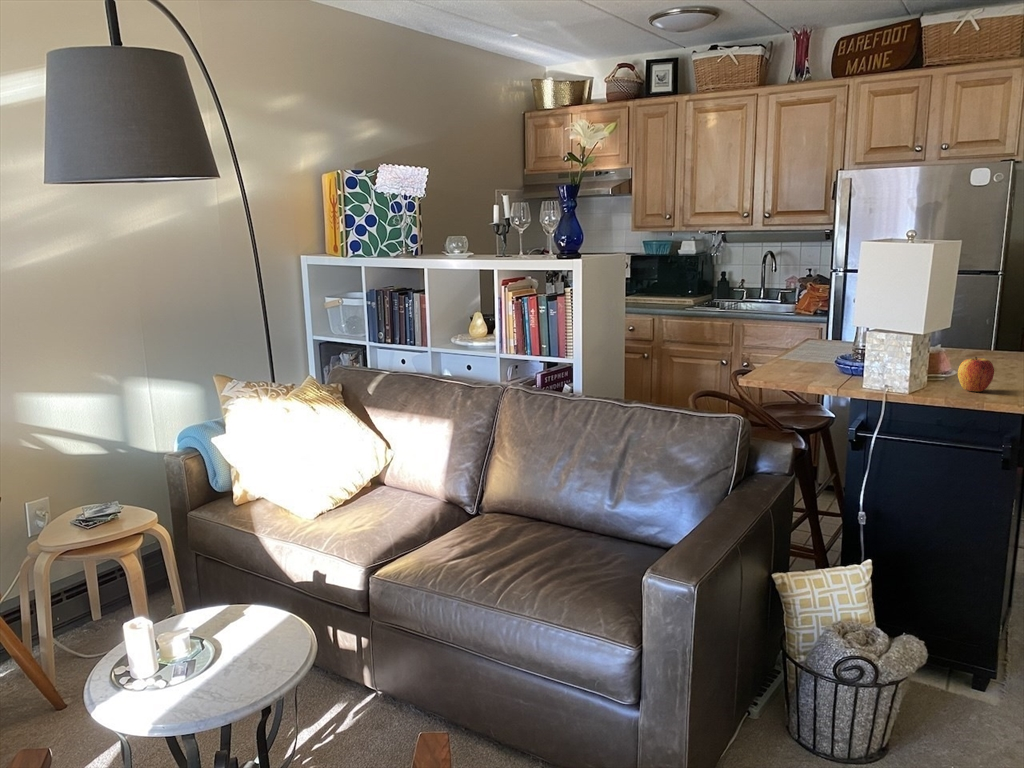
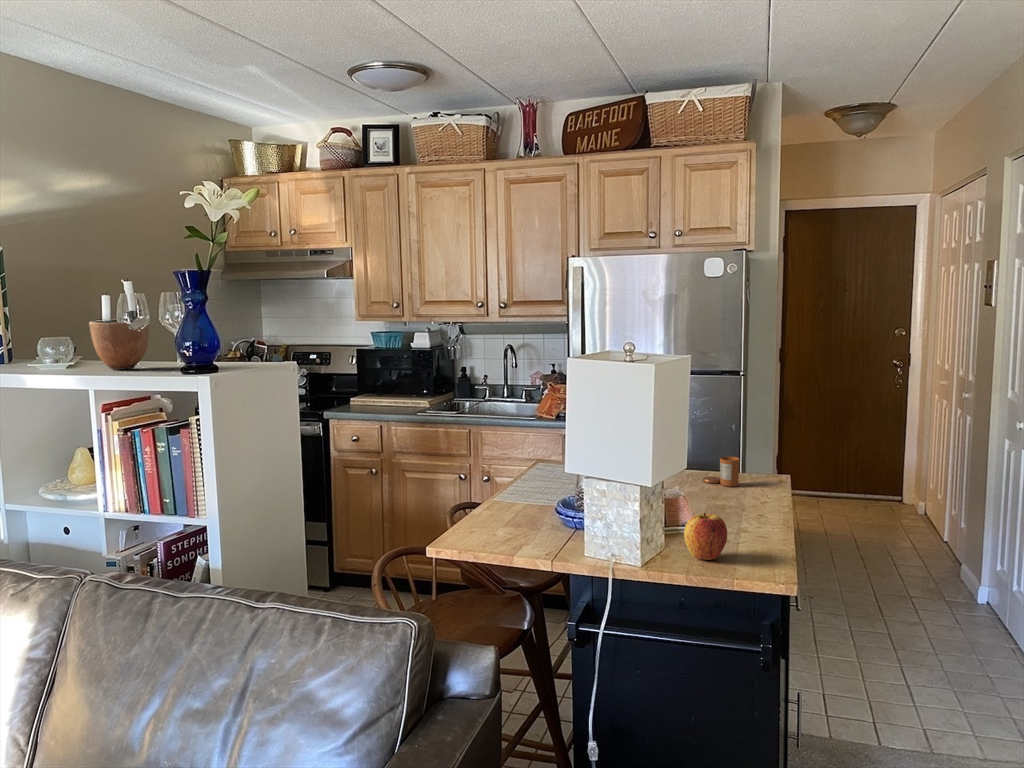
decorative bowl: none [483,220,522,257] -> present [89,319,149,370]
candle: none [963,333,999,358] -> present [702,456,740,487]

